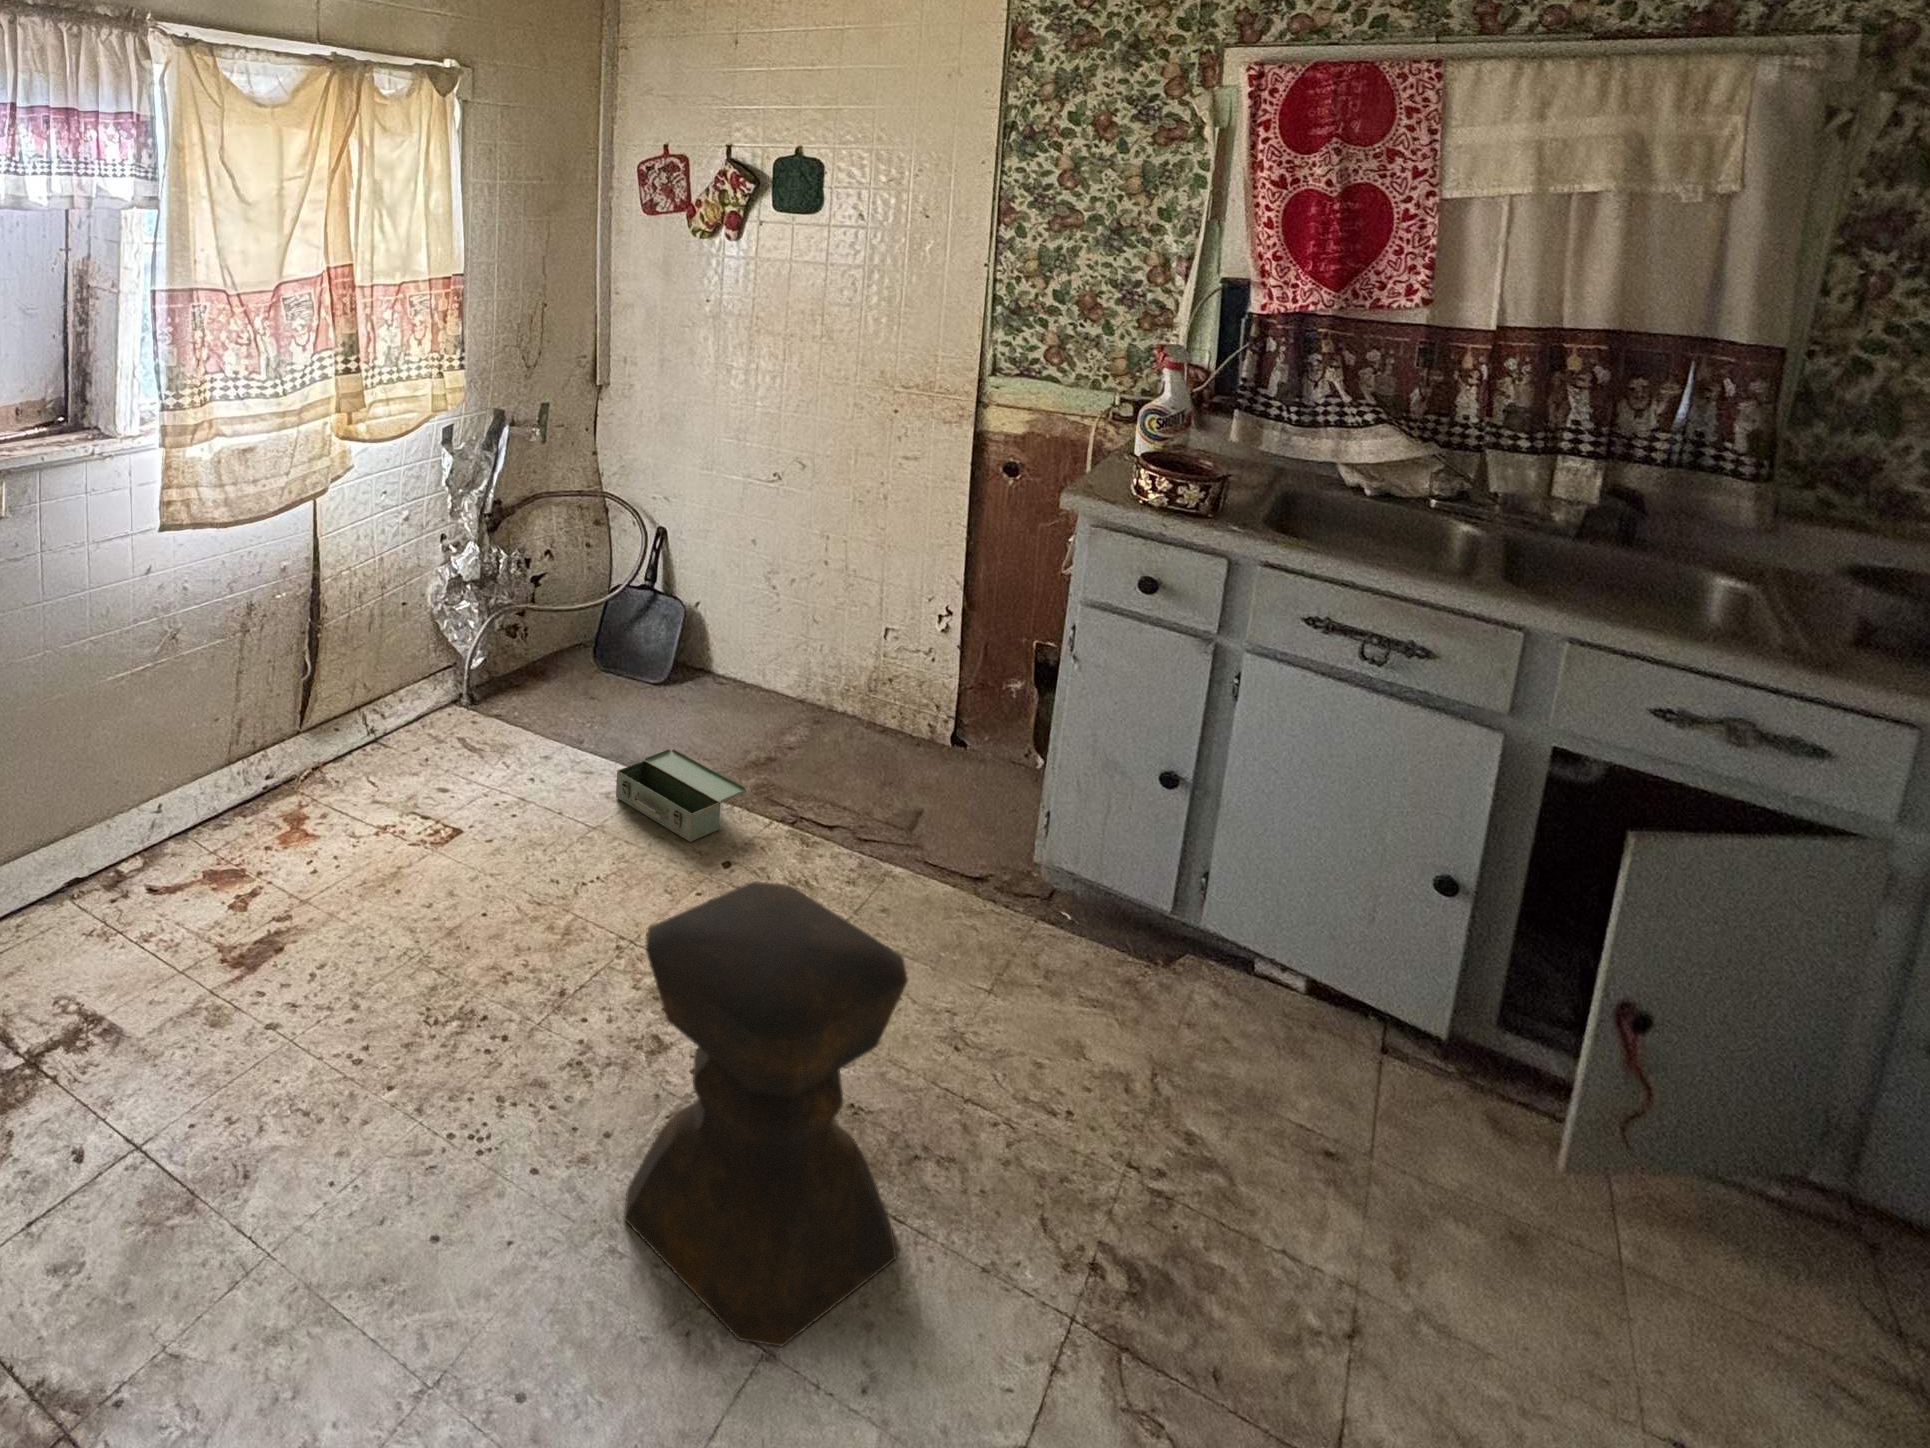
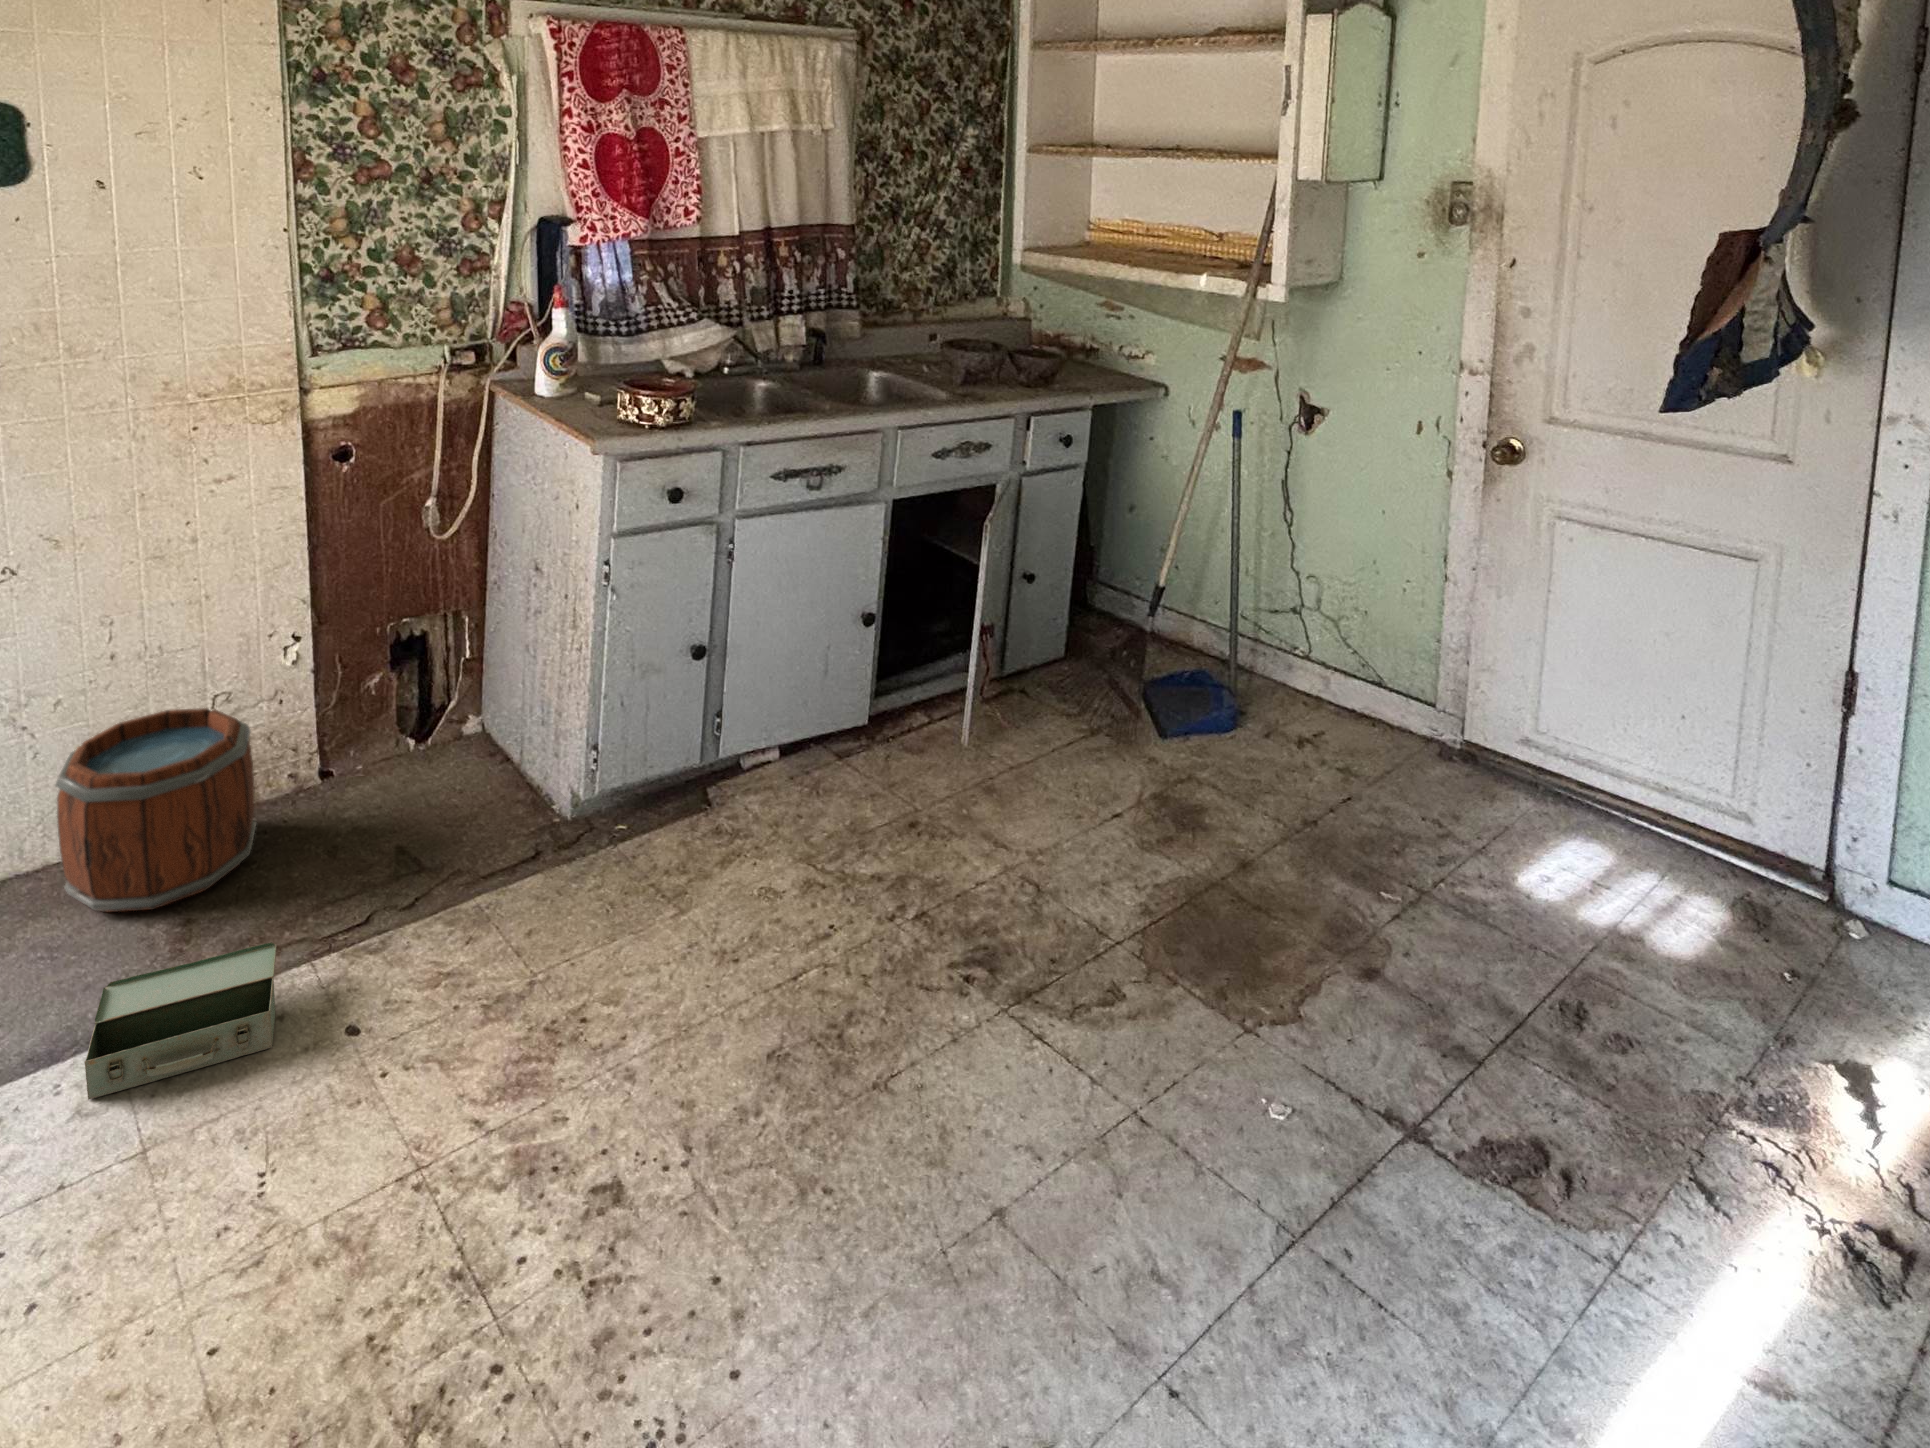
bucket: none [738,615,866,757] -> present [56,708,256,912]
stool: present [624,881,908,1346] -> none [741,851,994,1307]

